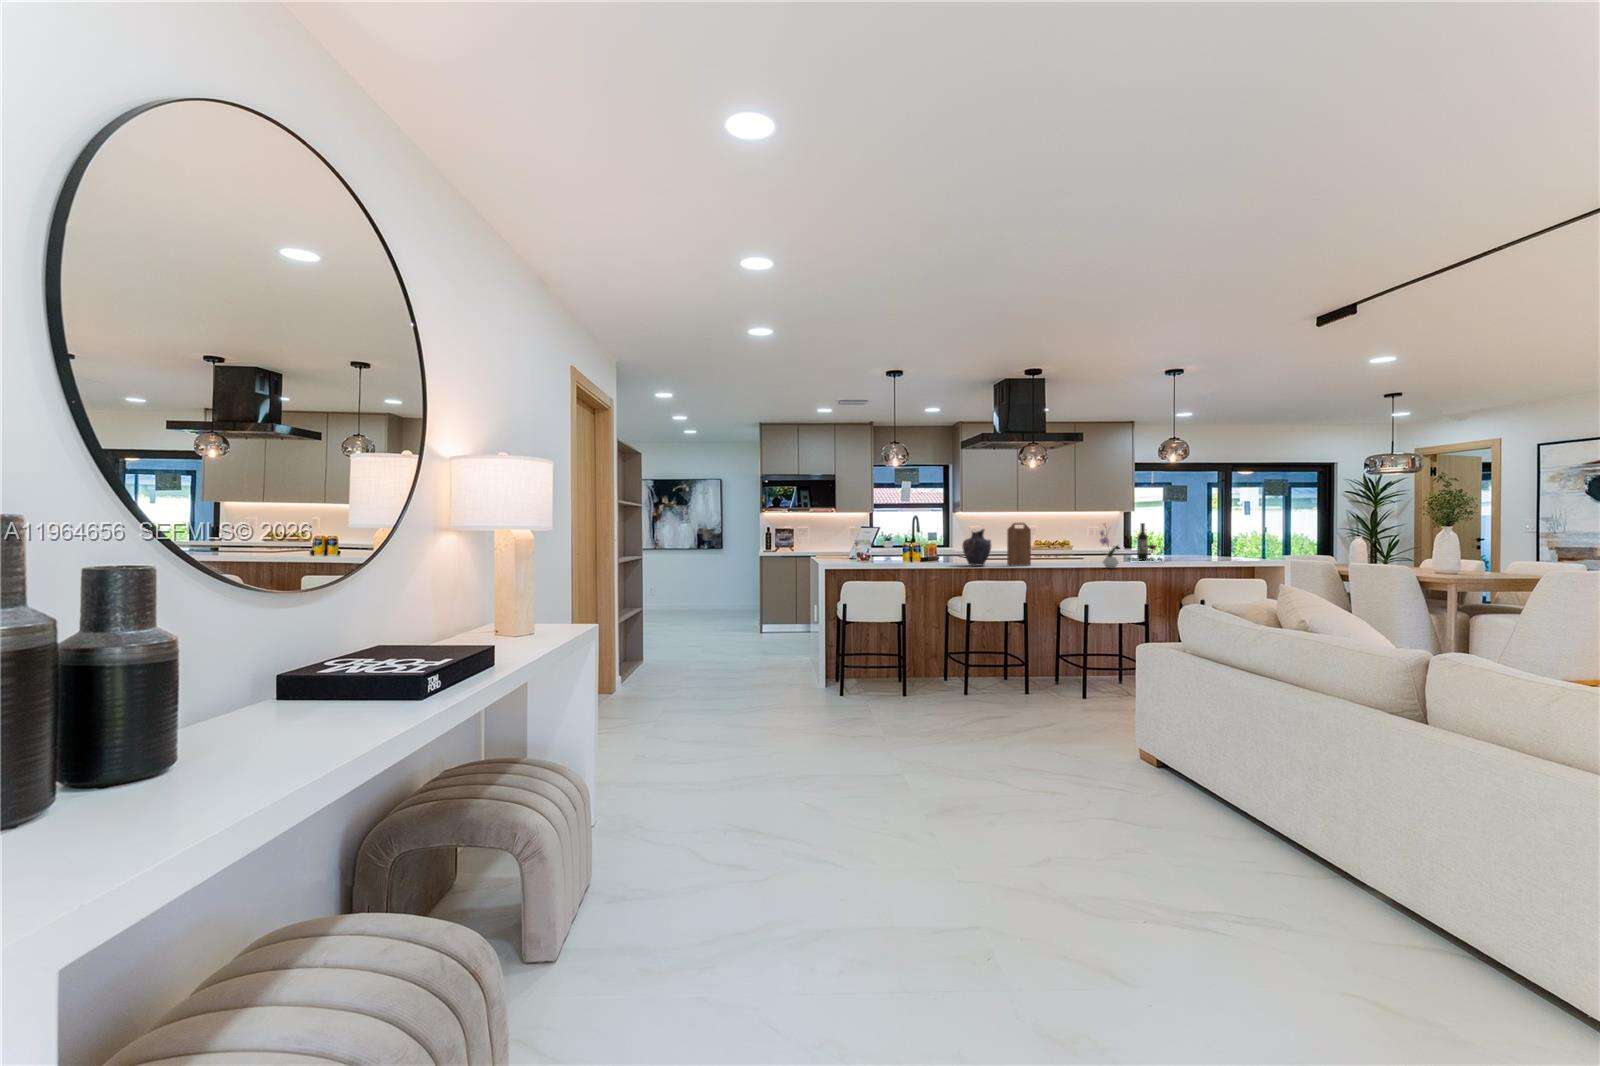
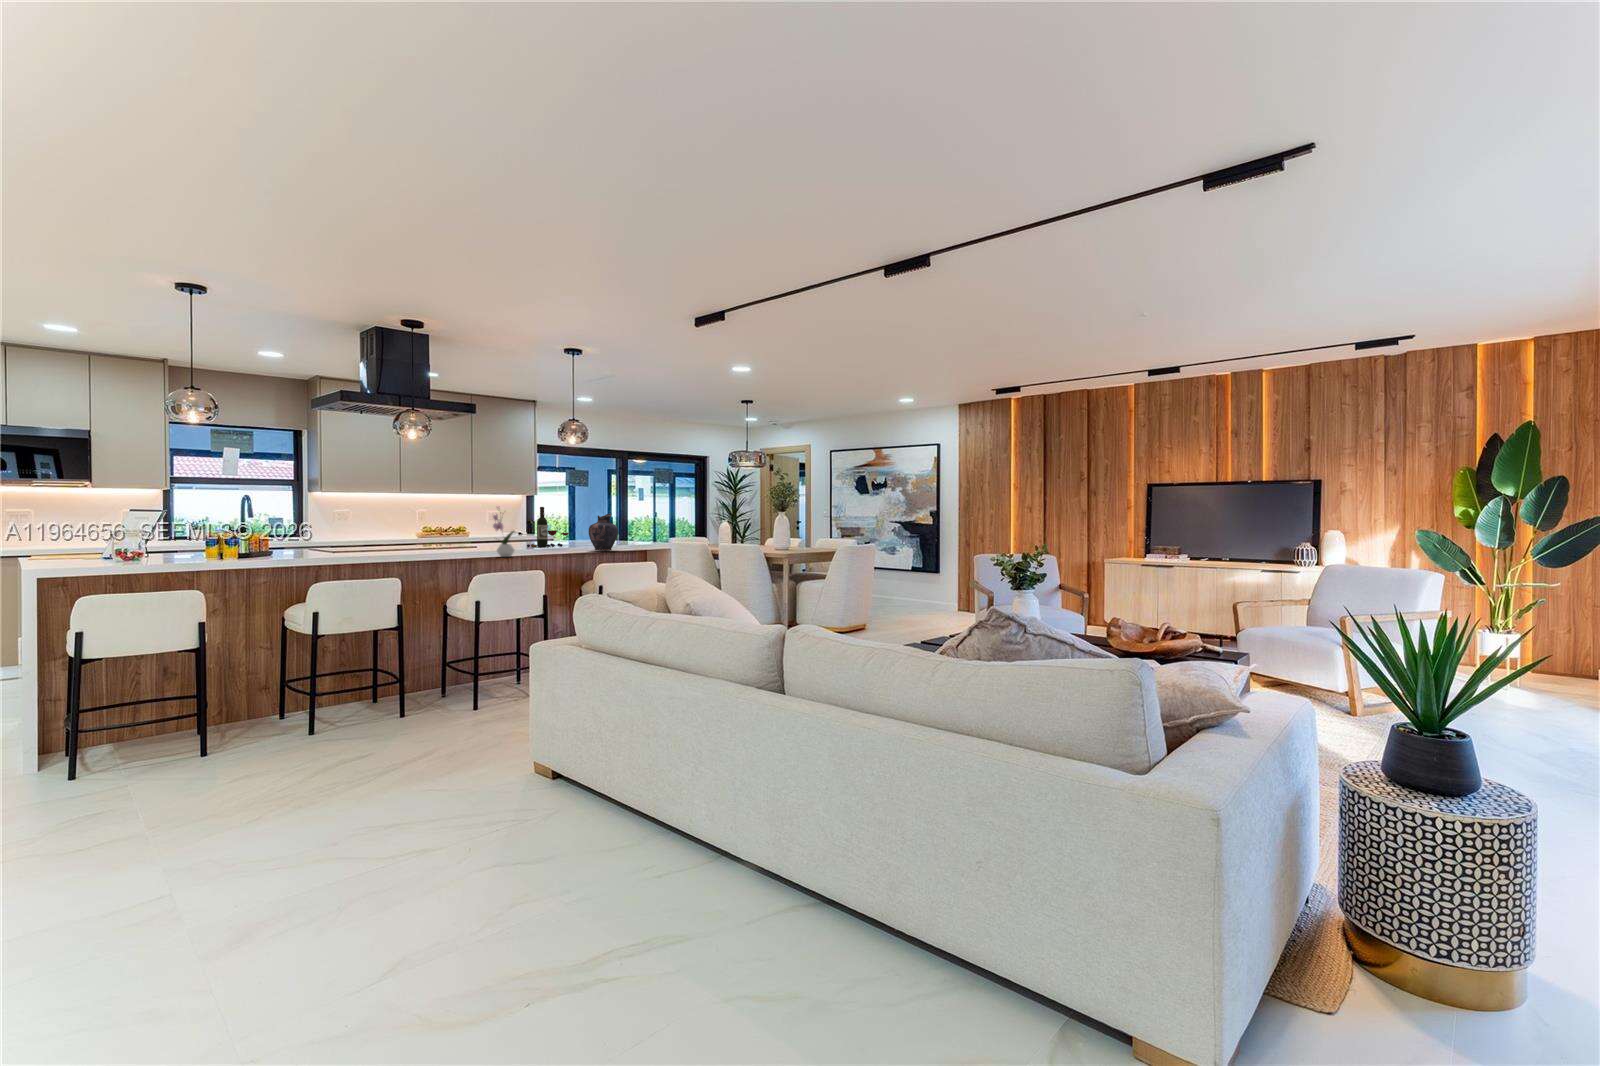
cutting board: present [1007,523,1031,565] -> none [376,505,409,558]
vase: present [962,529,991,566] -> present [589,514,618,550]

